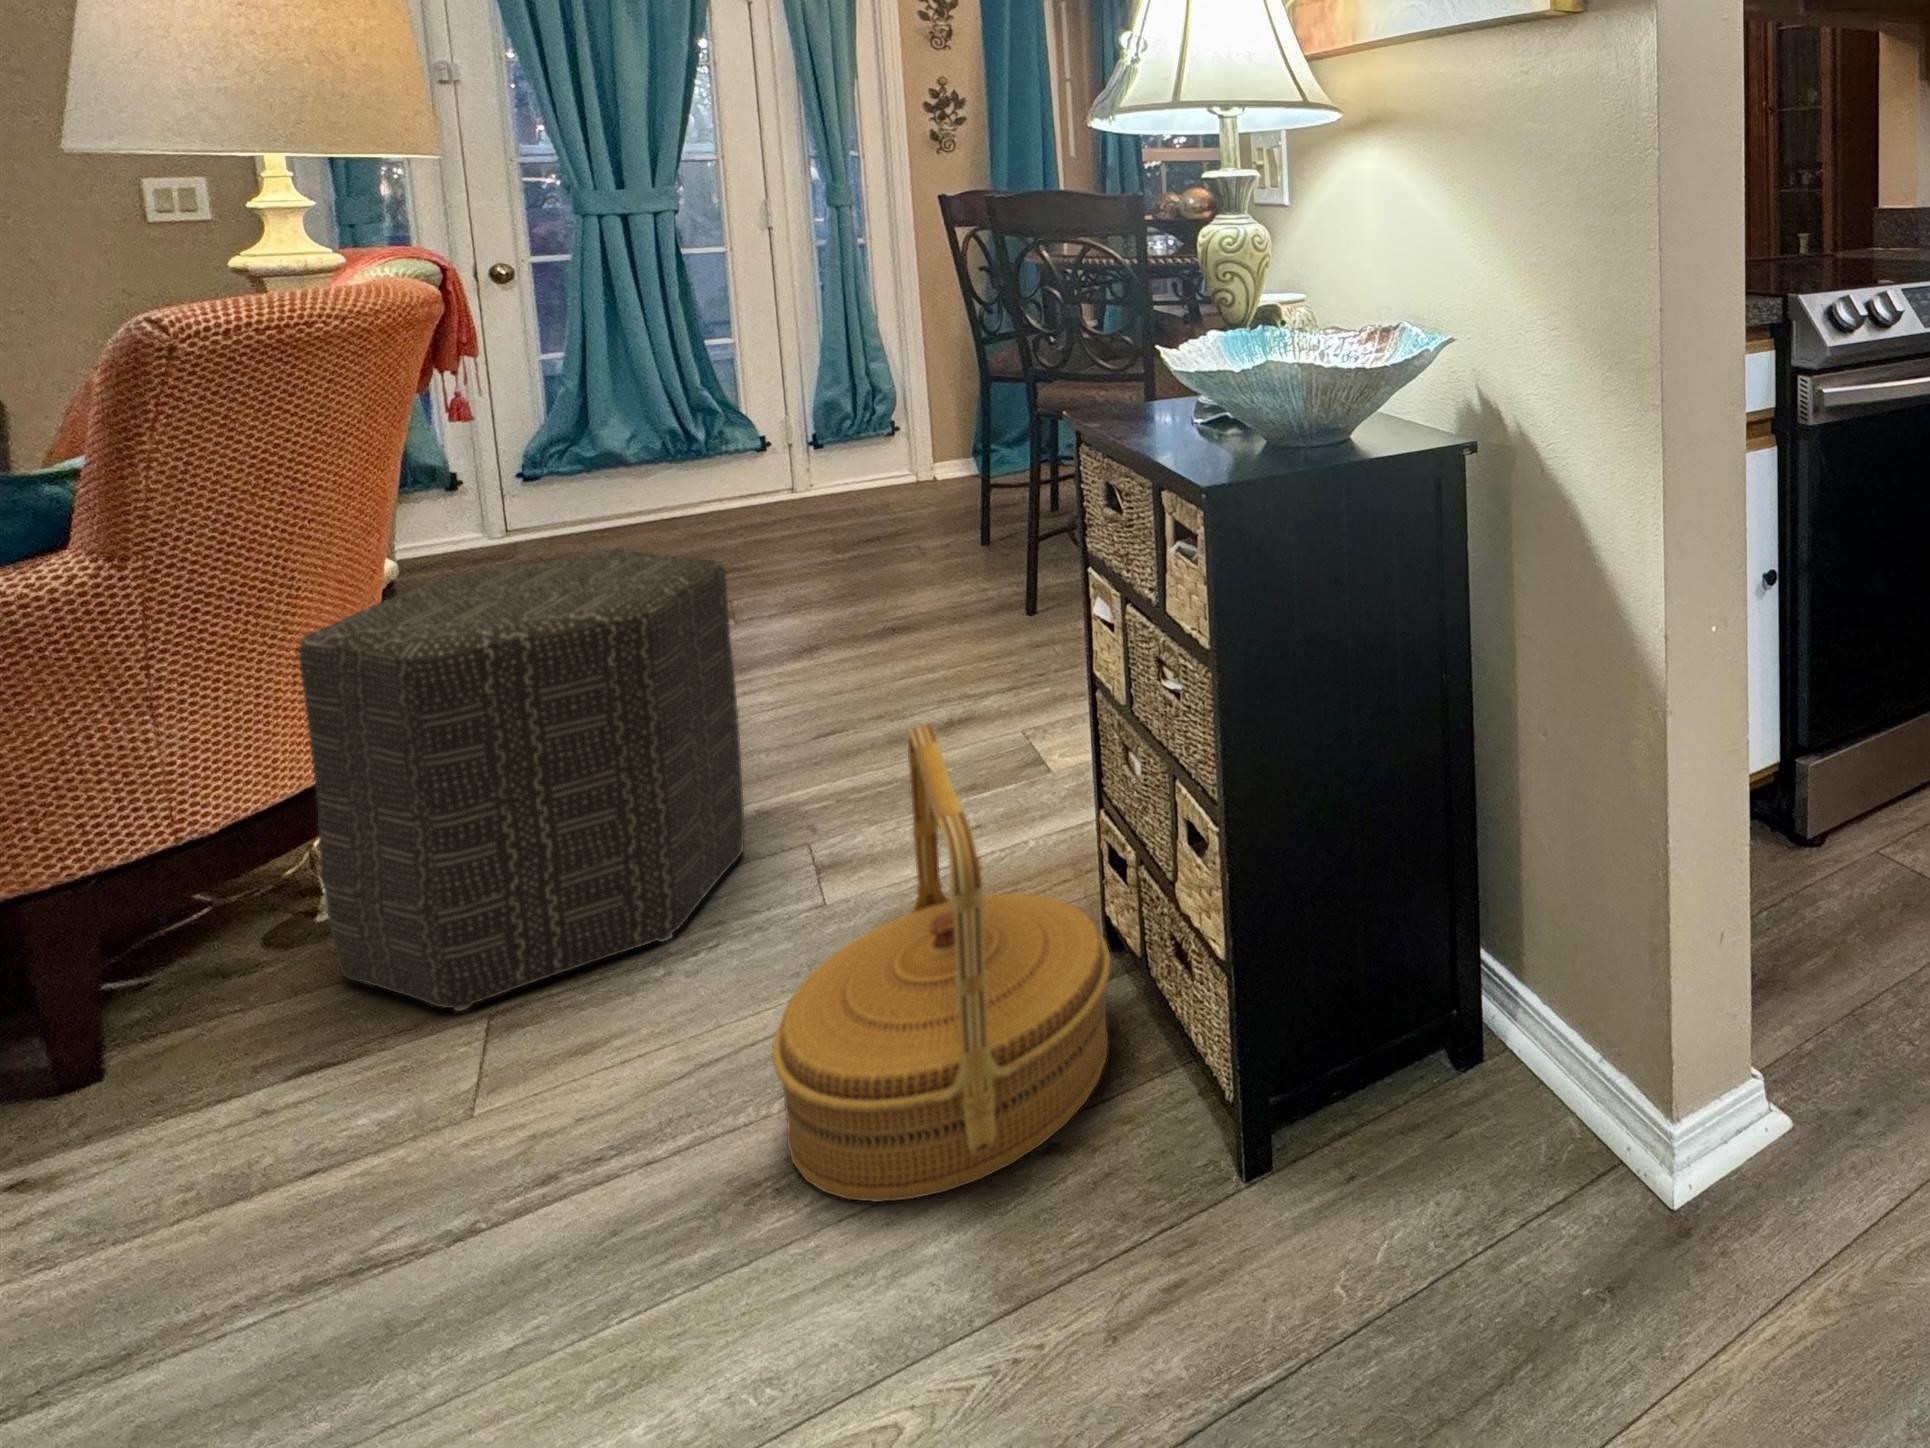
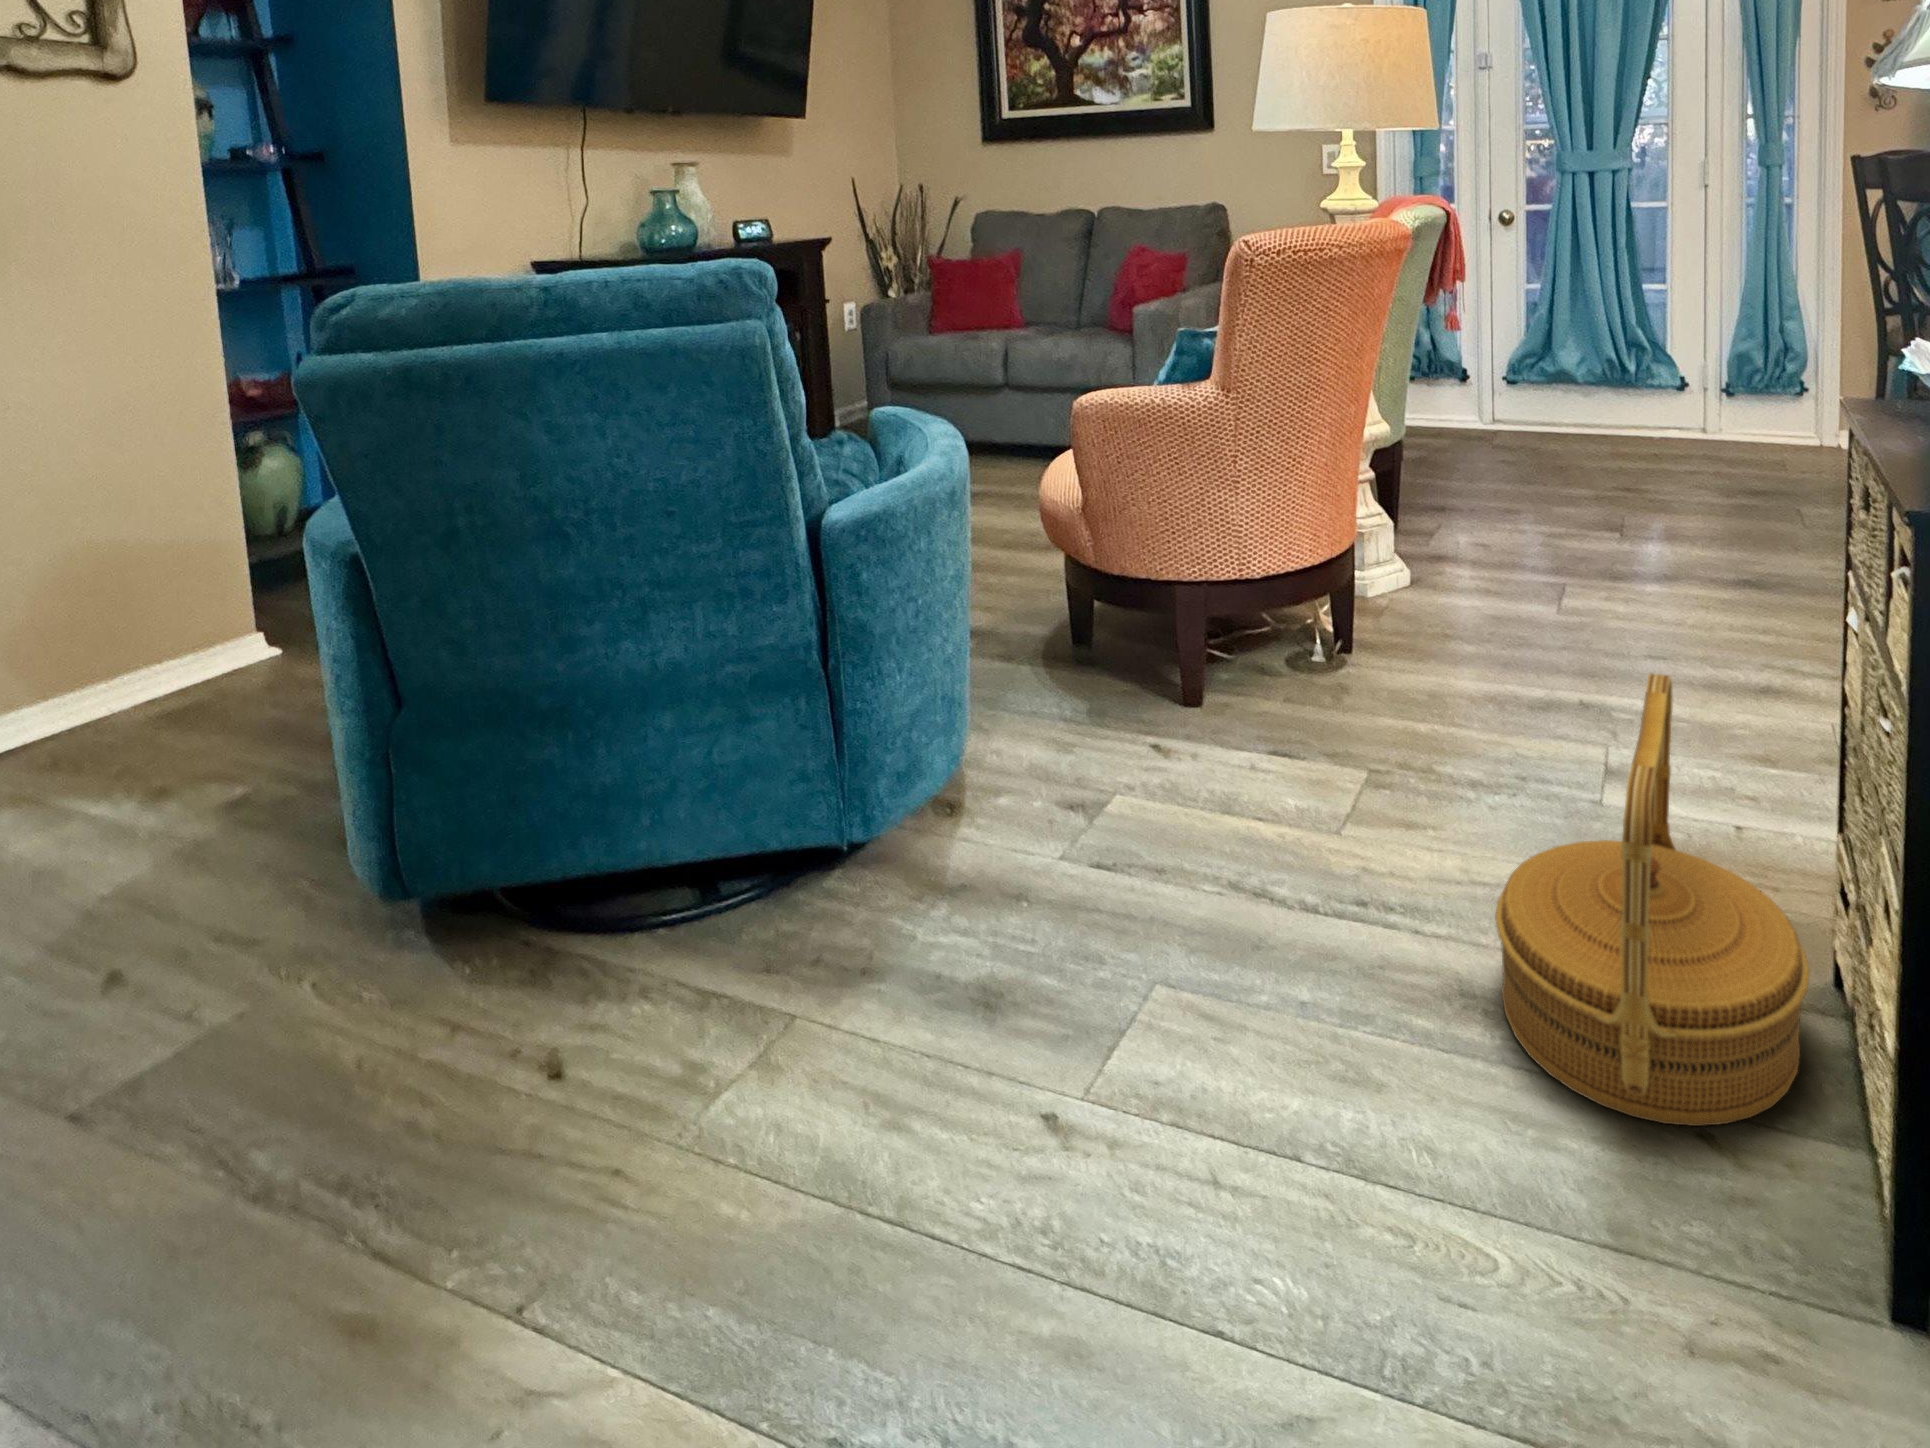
ottoman: present [298,550,744,1011] -> none [1305,446,1562,772]

